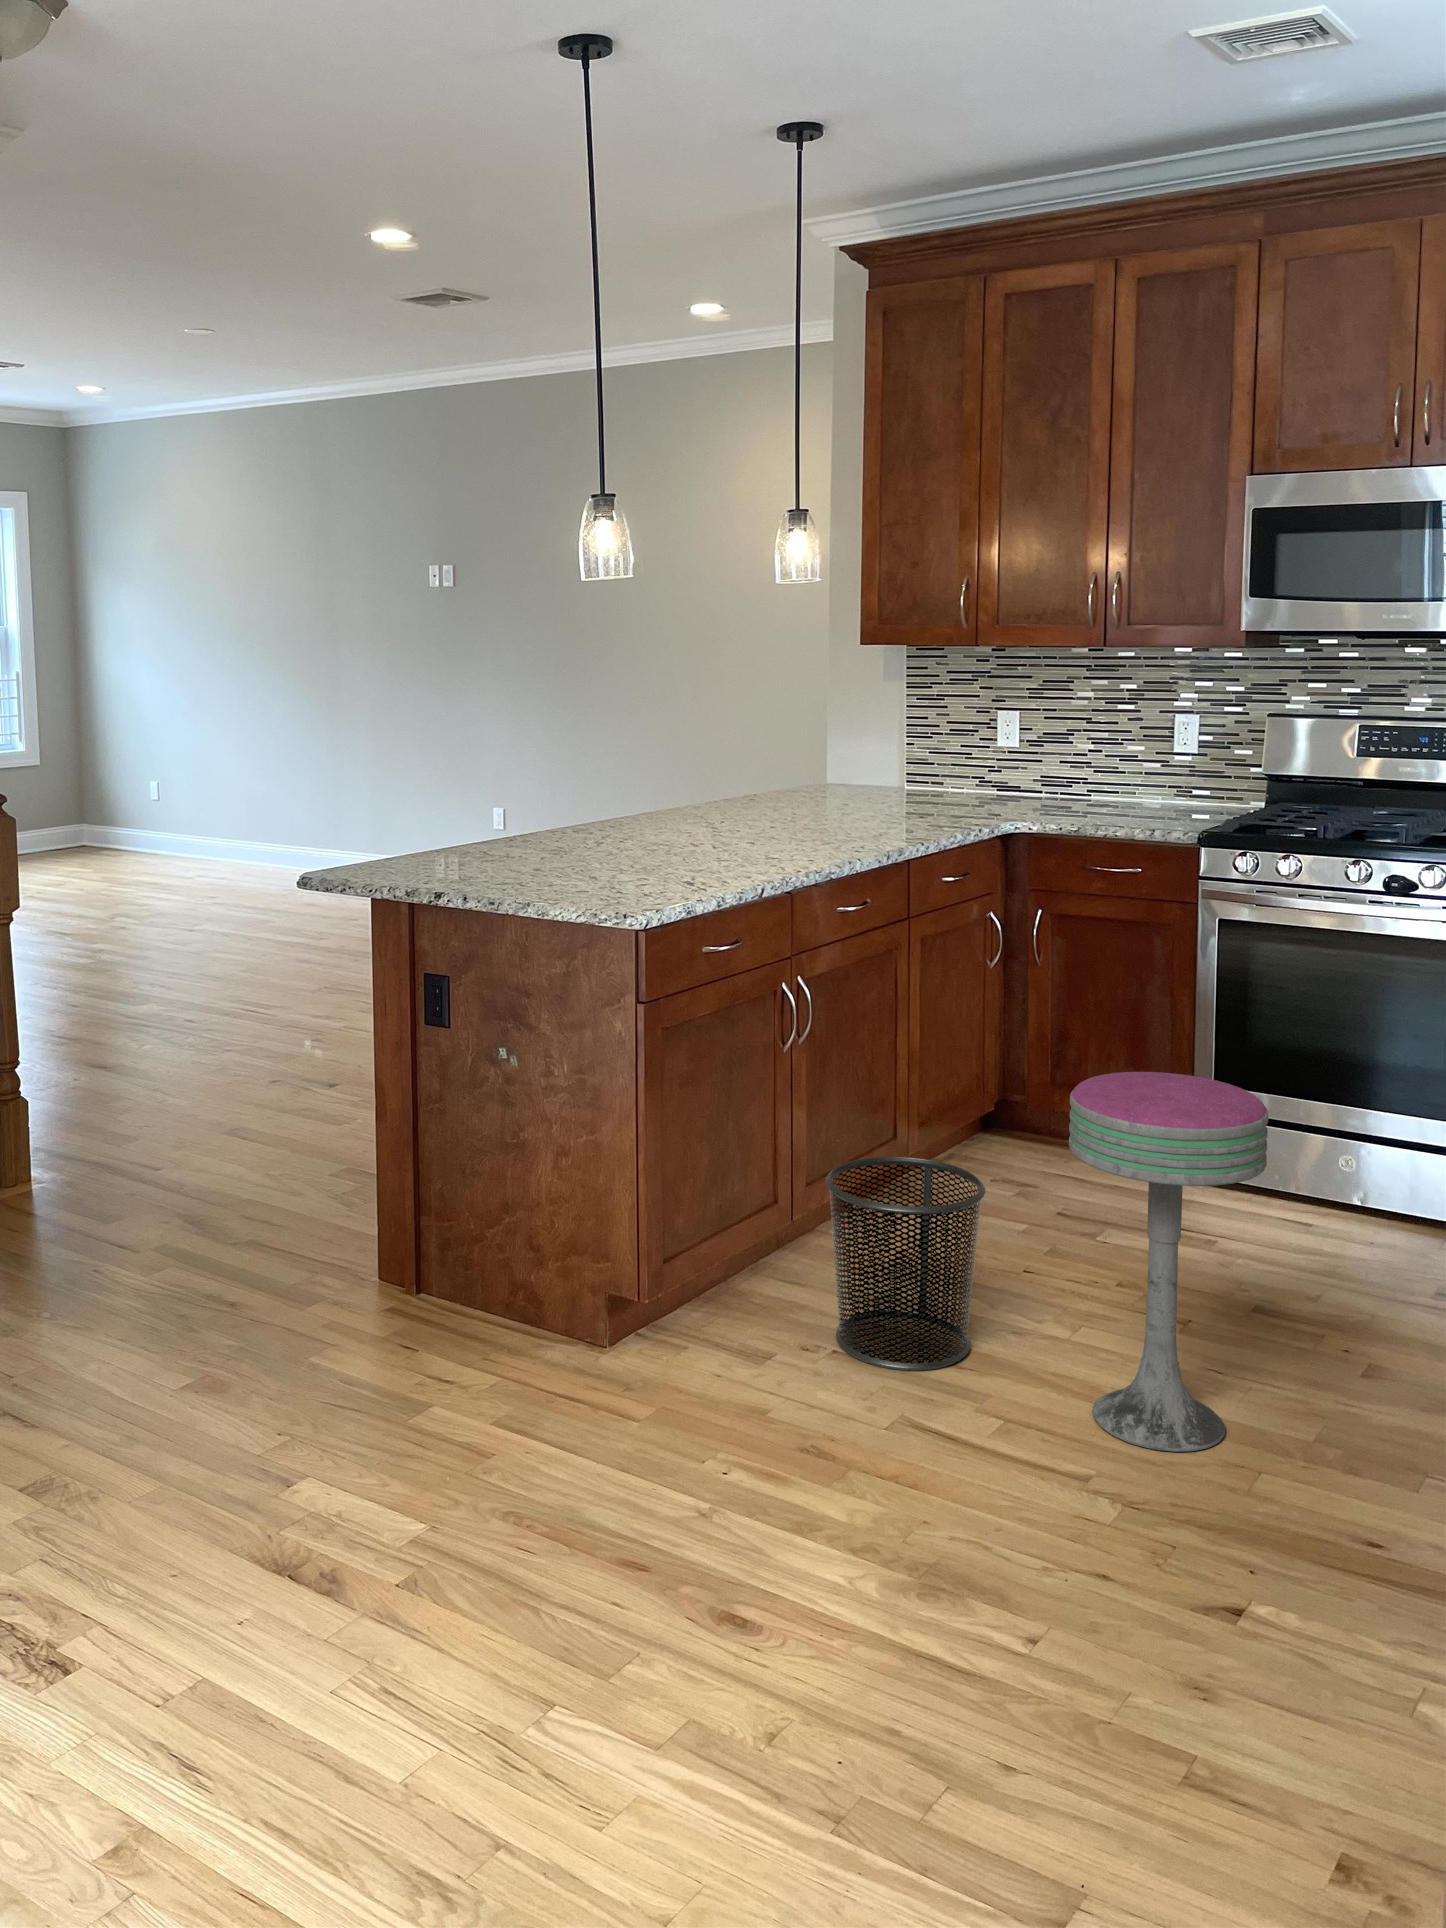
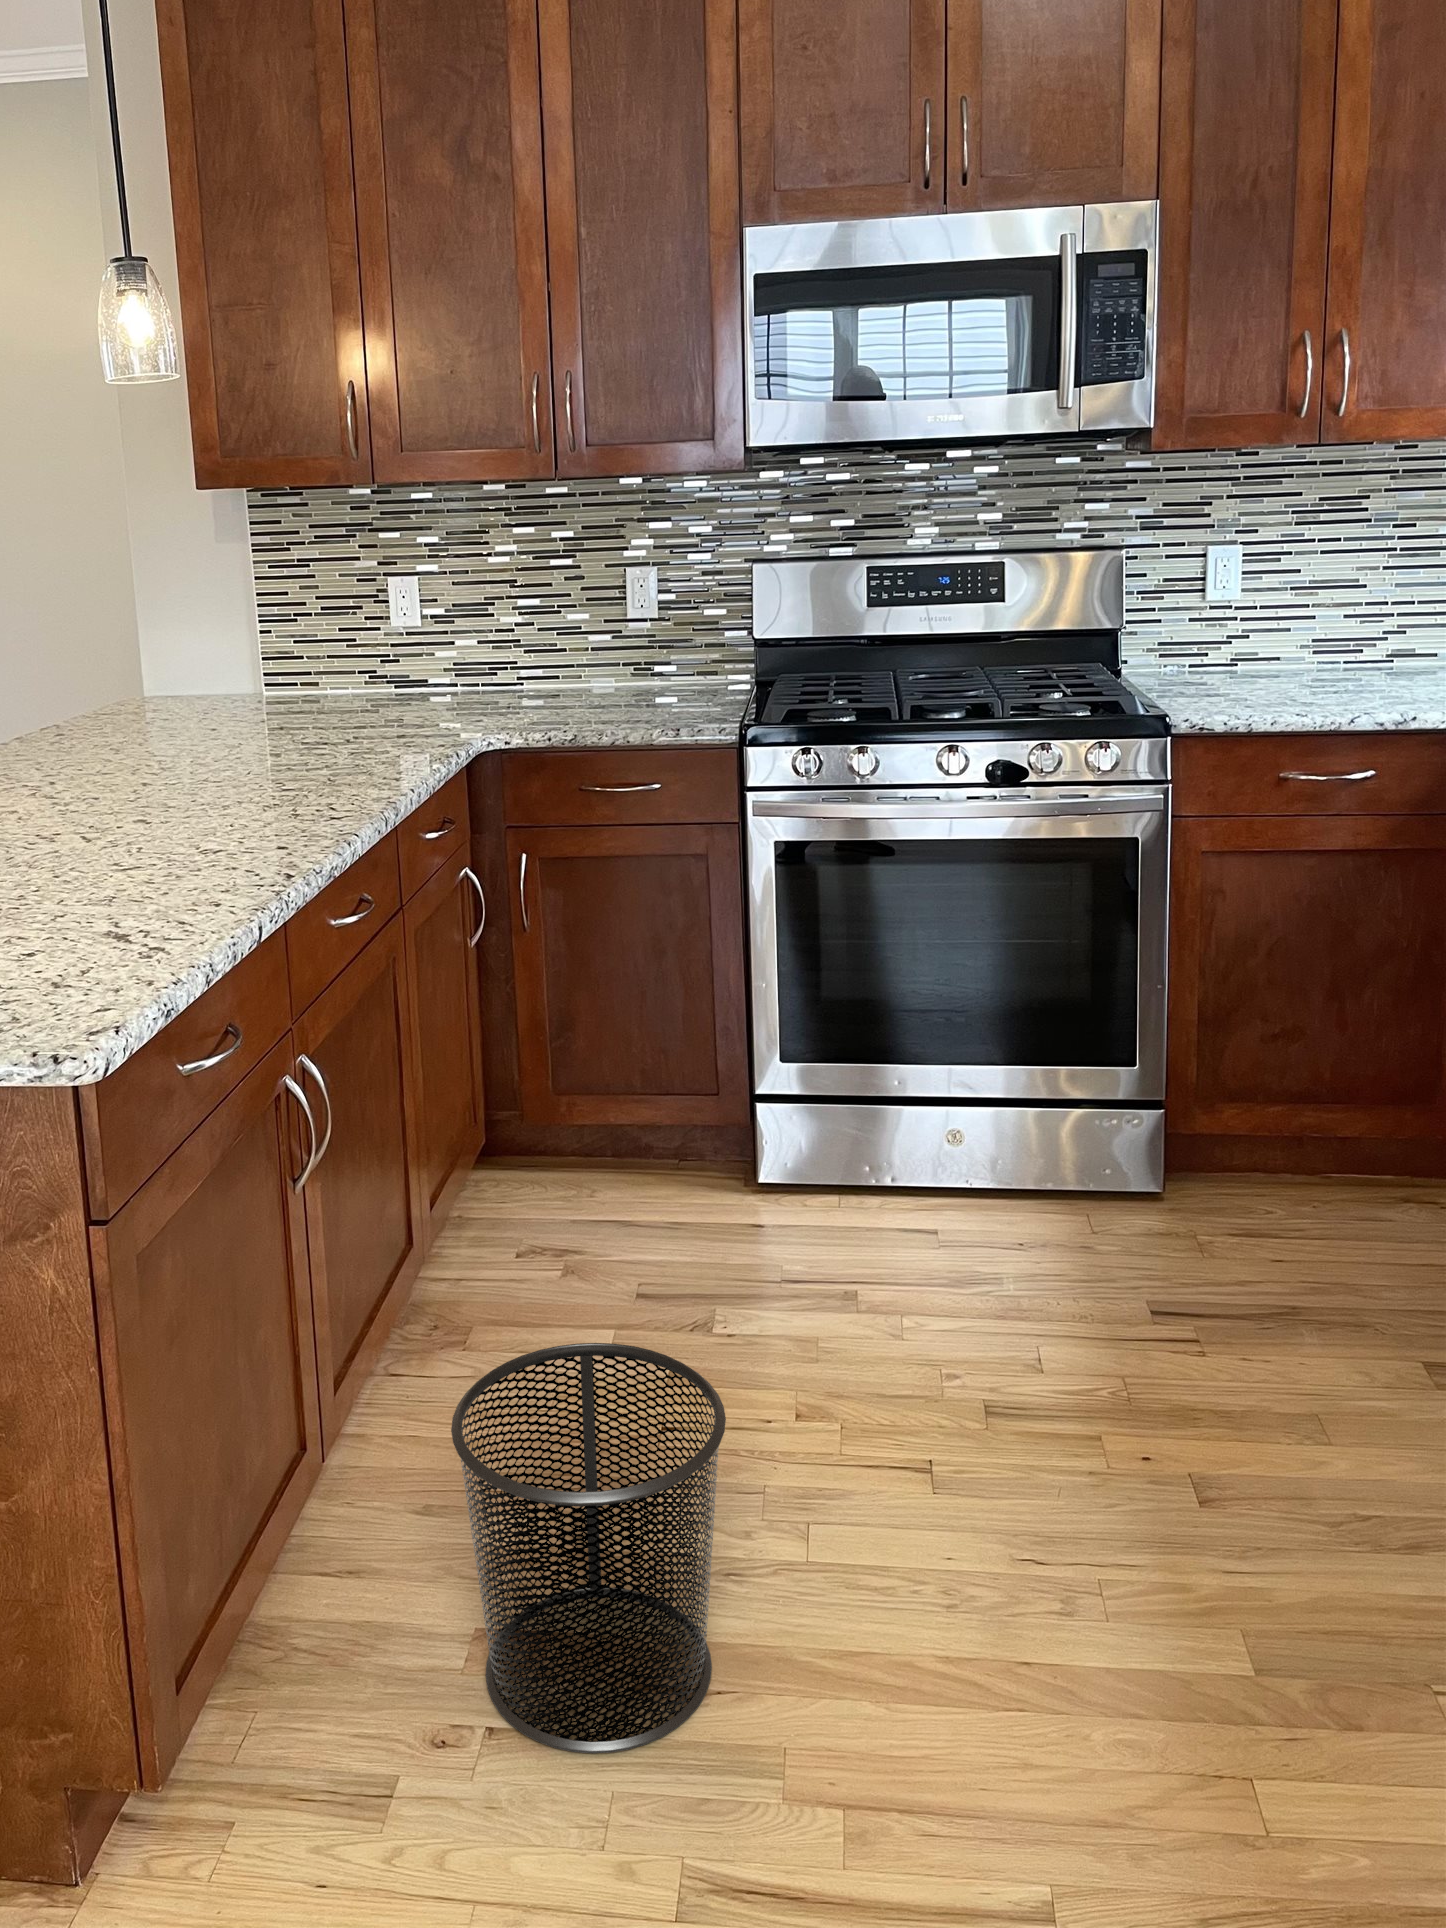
bar stool: present [1069,1072,1268,1452] -> none [906,1150,1237,1792]

